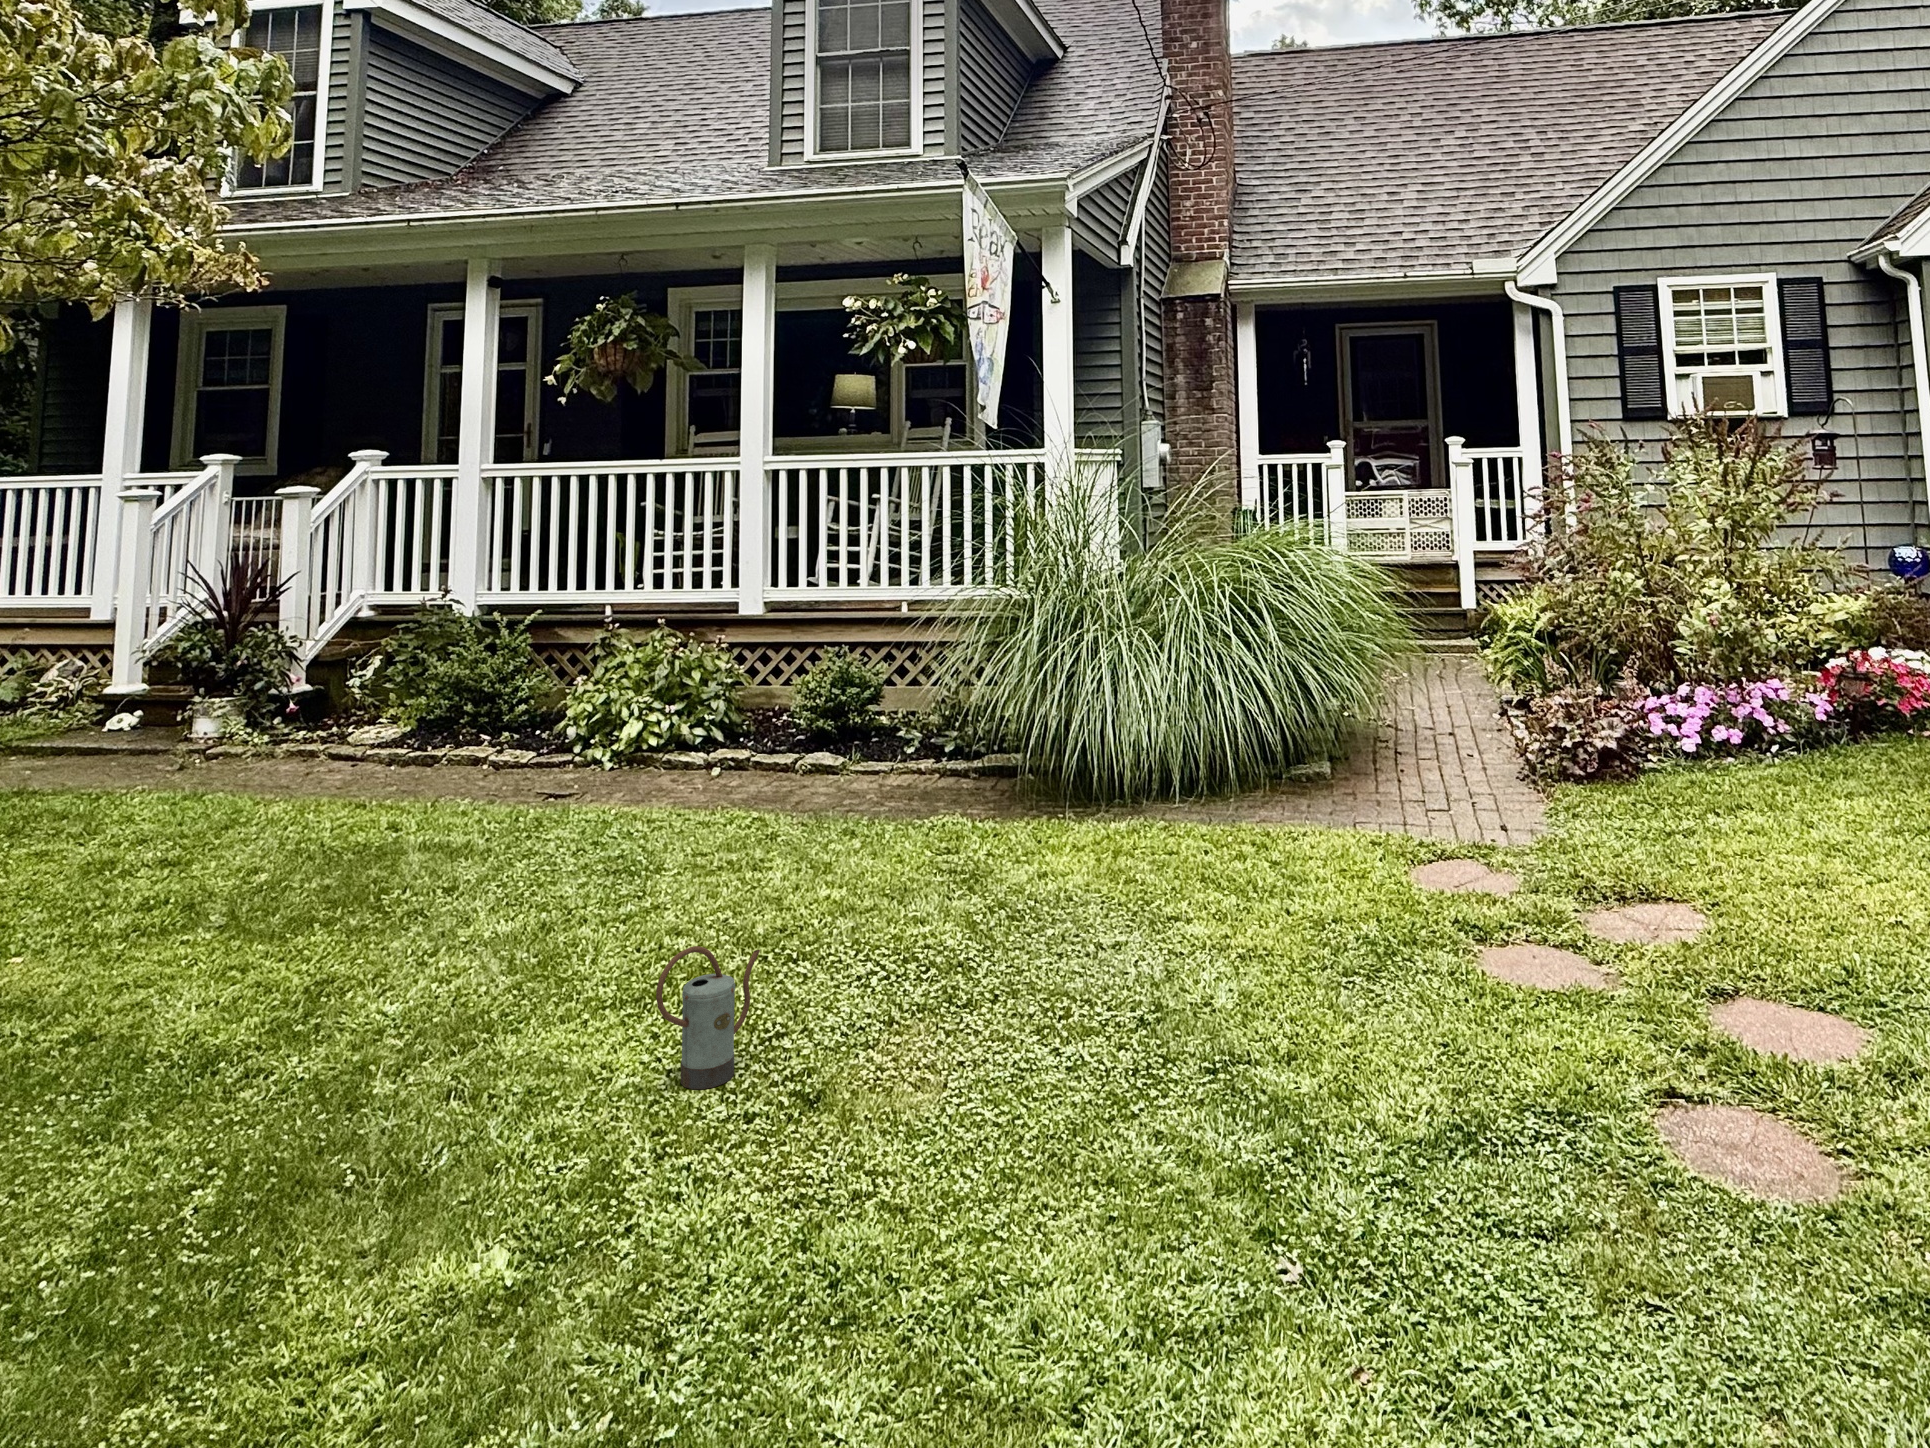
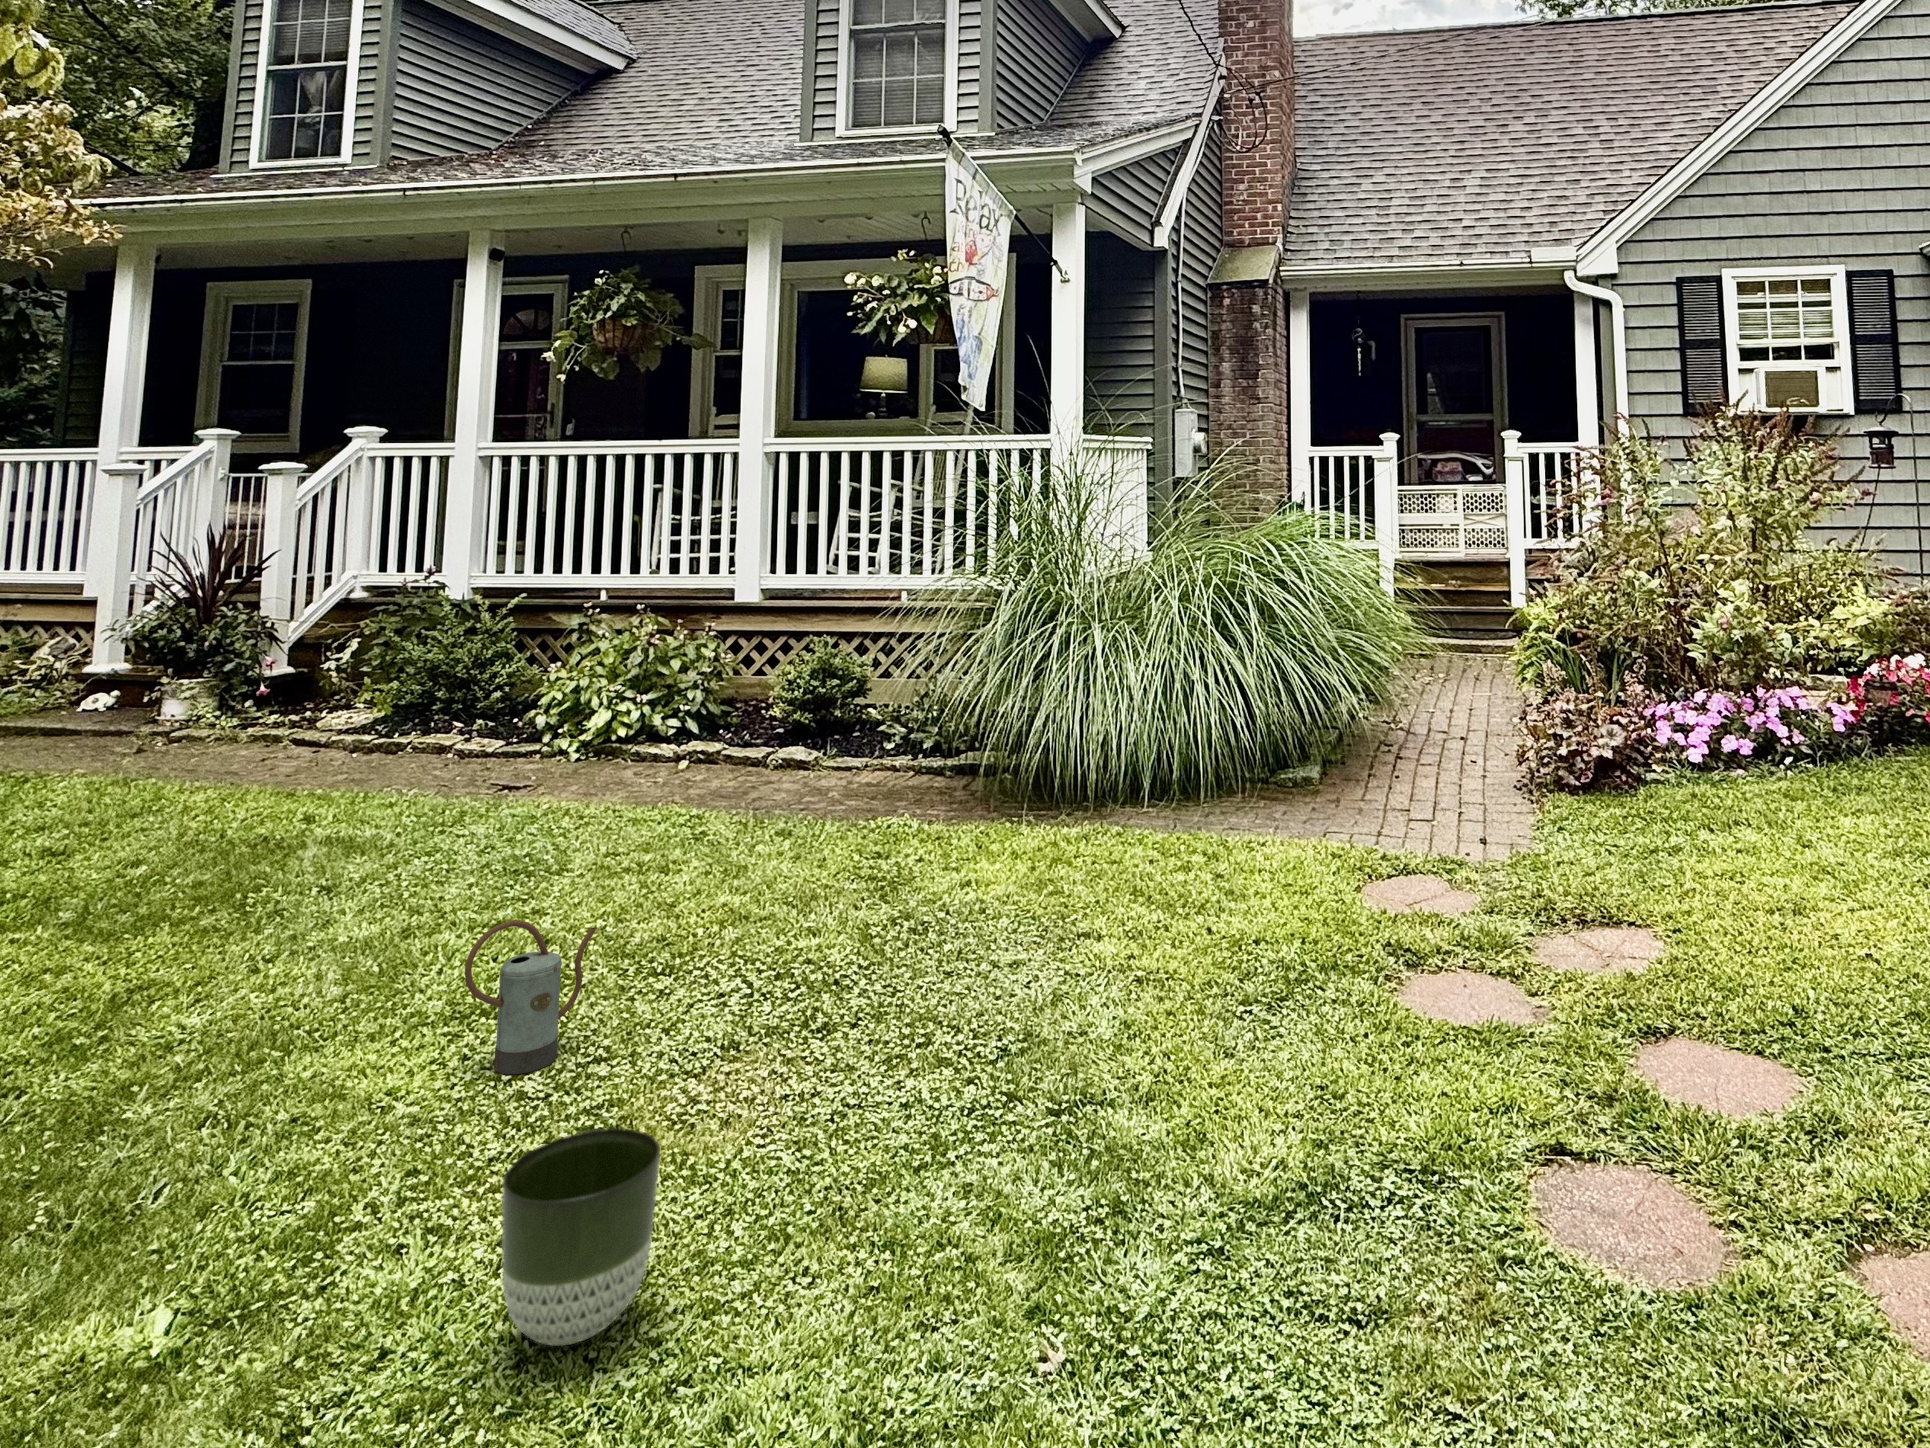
planter: none [805,1145,935,1344] -> present [502,1128,660,1346]

